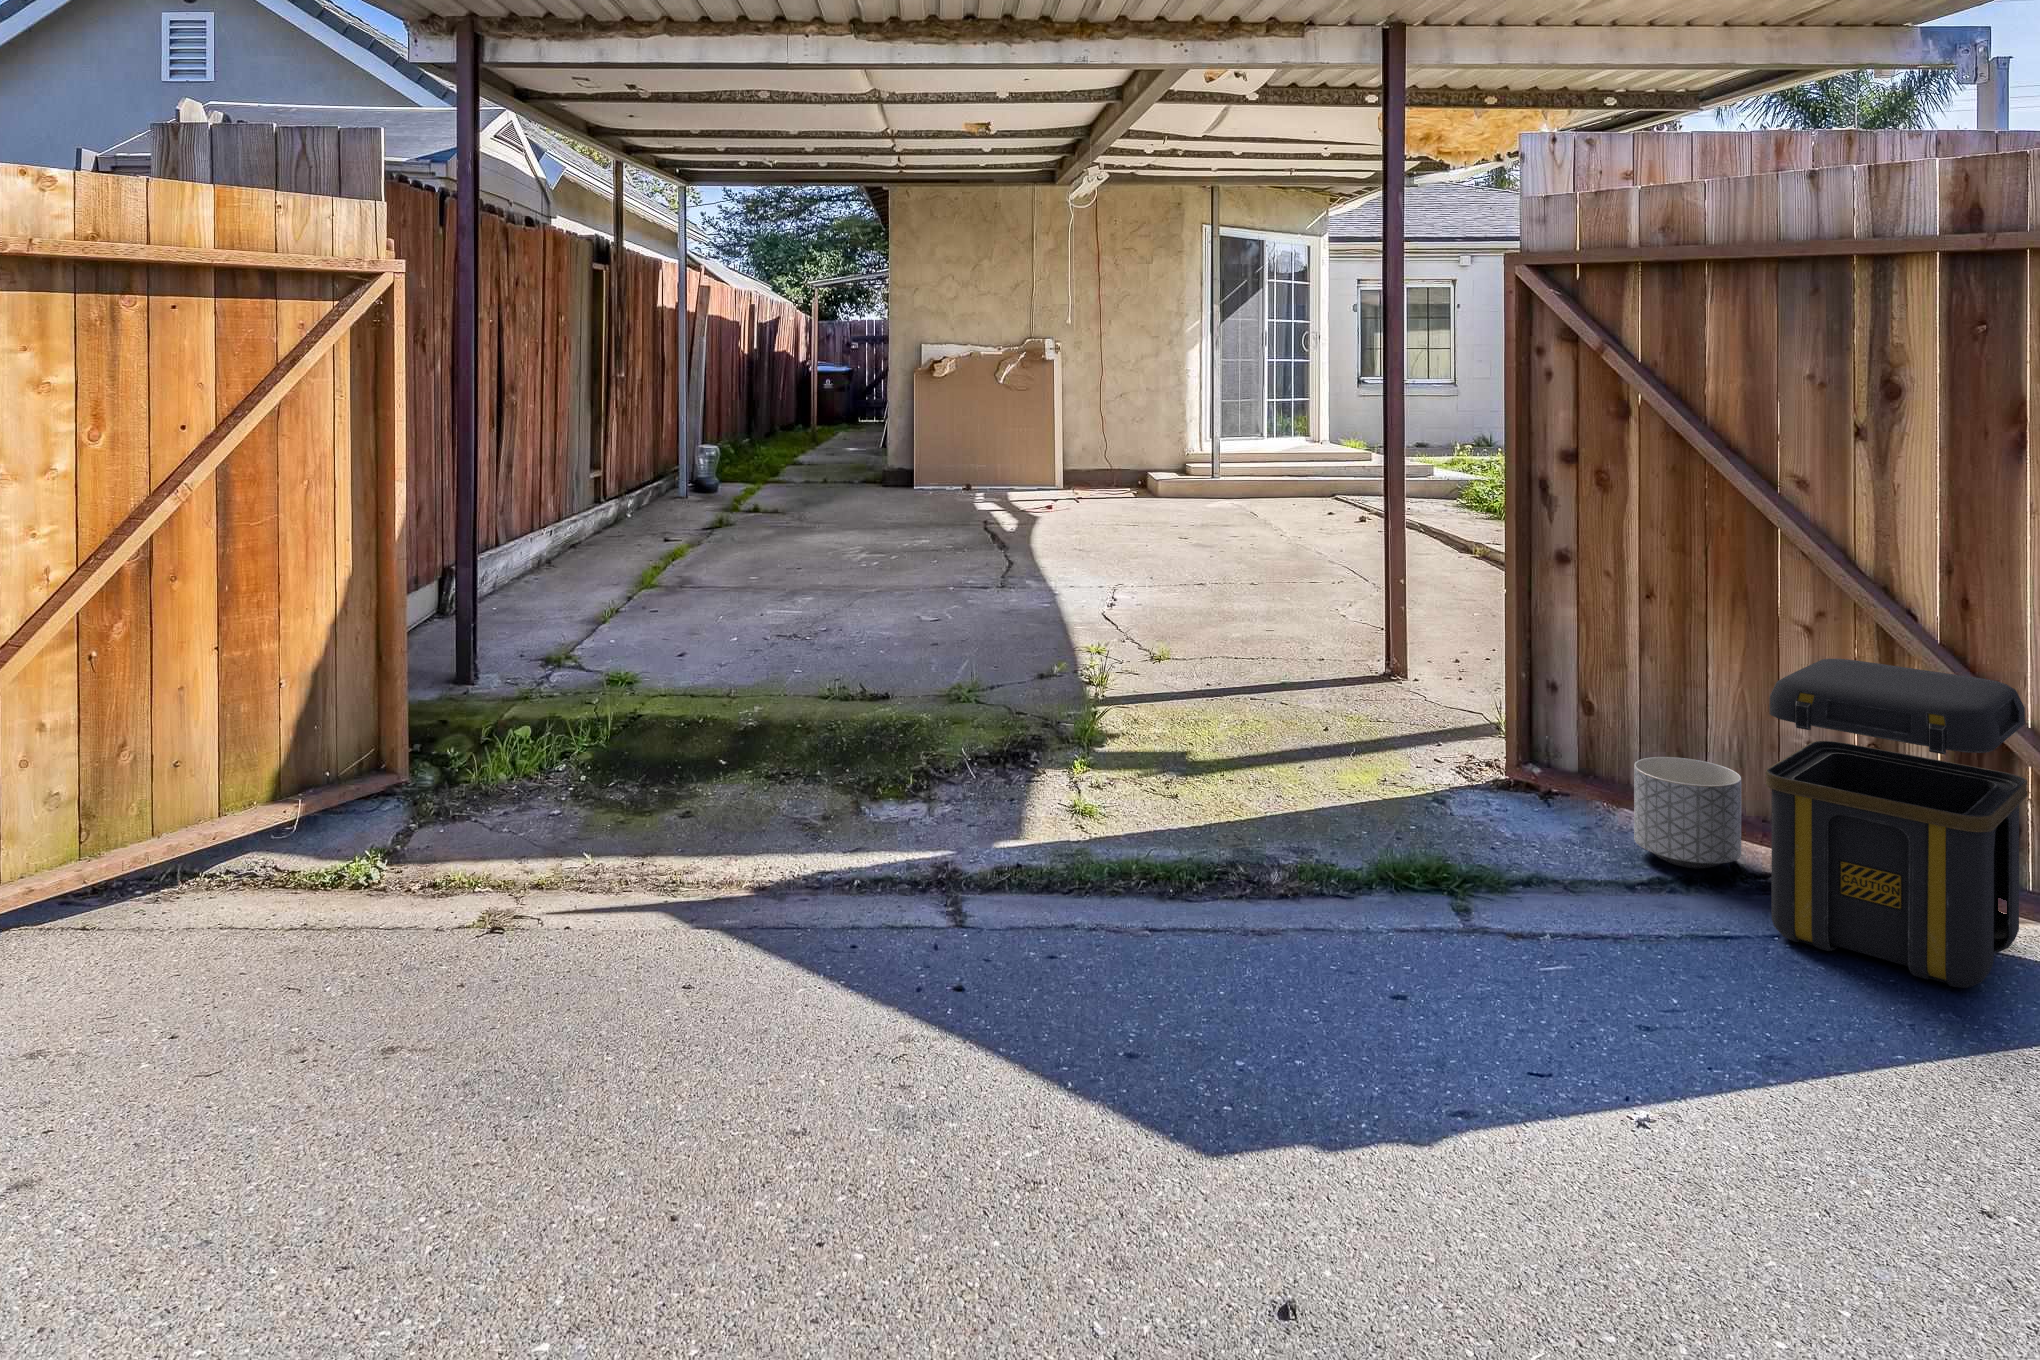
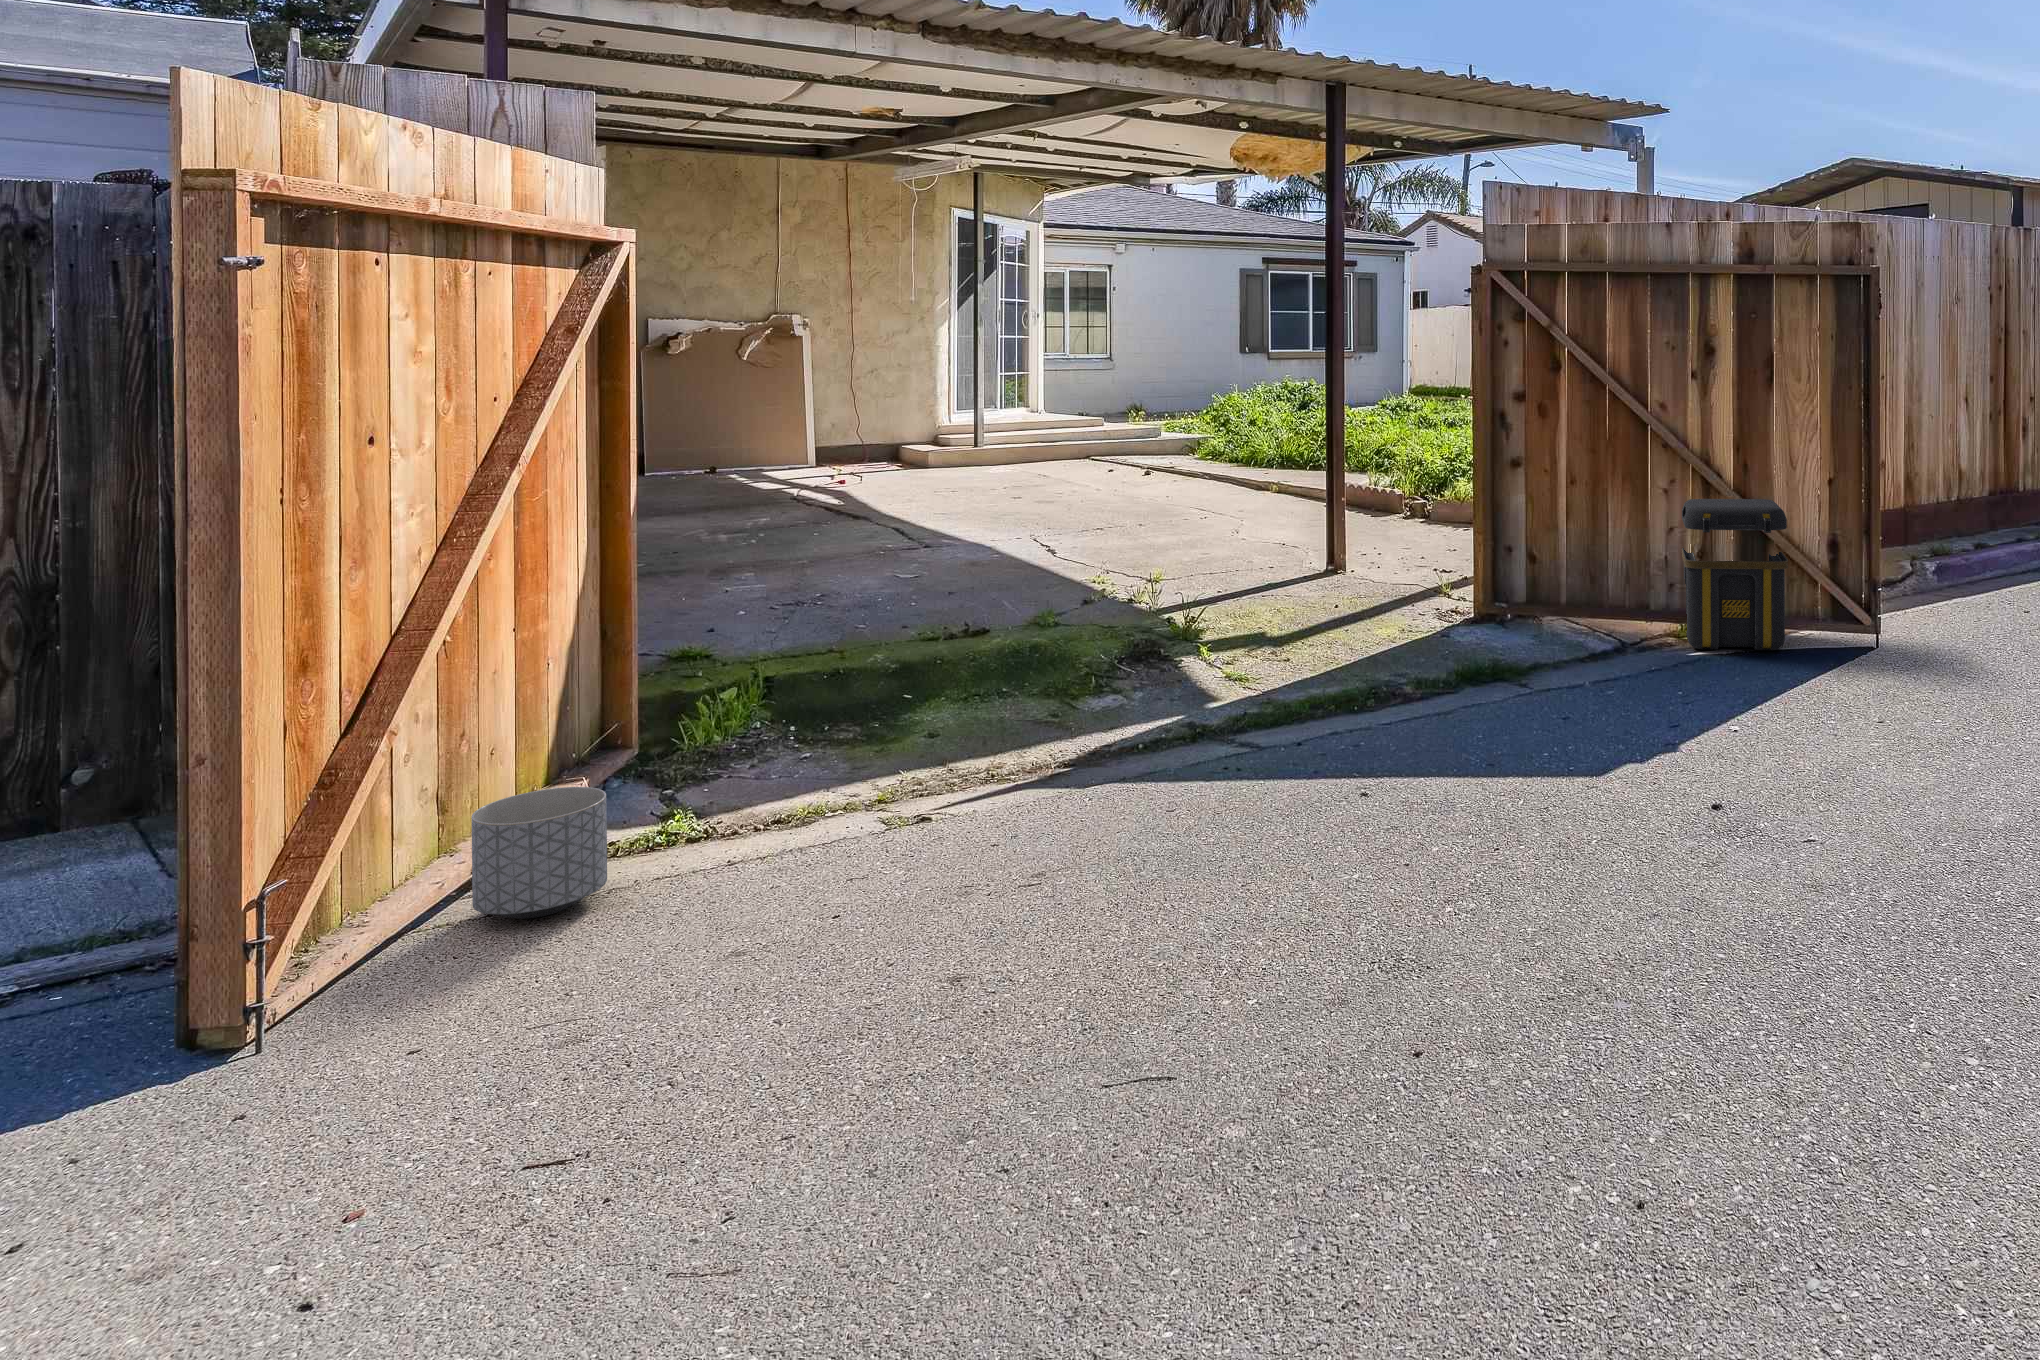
planter: present [1634,757,1741,869] -> present [471,787,607,919]

